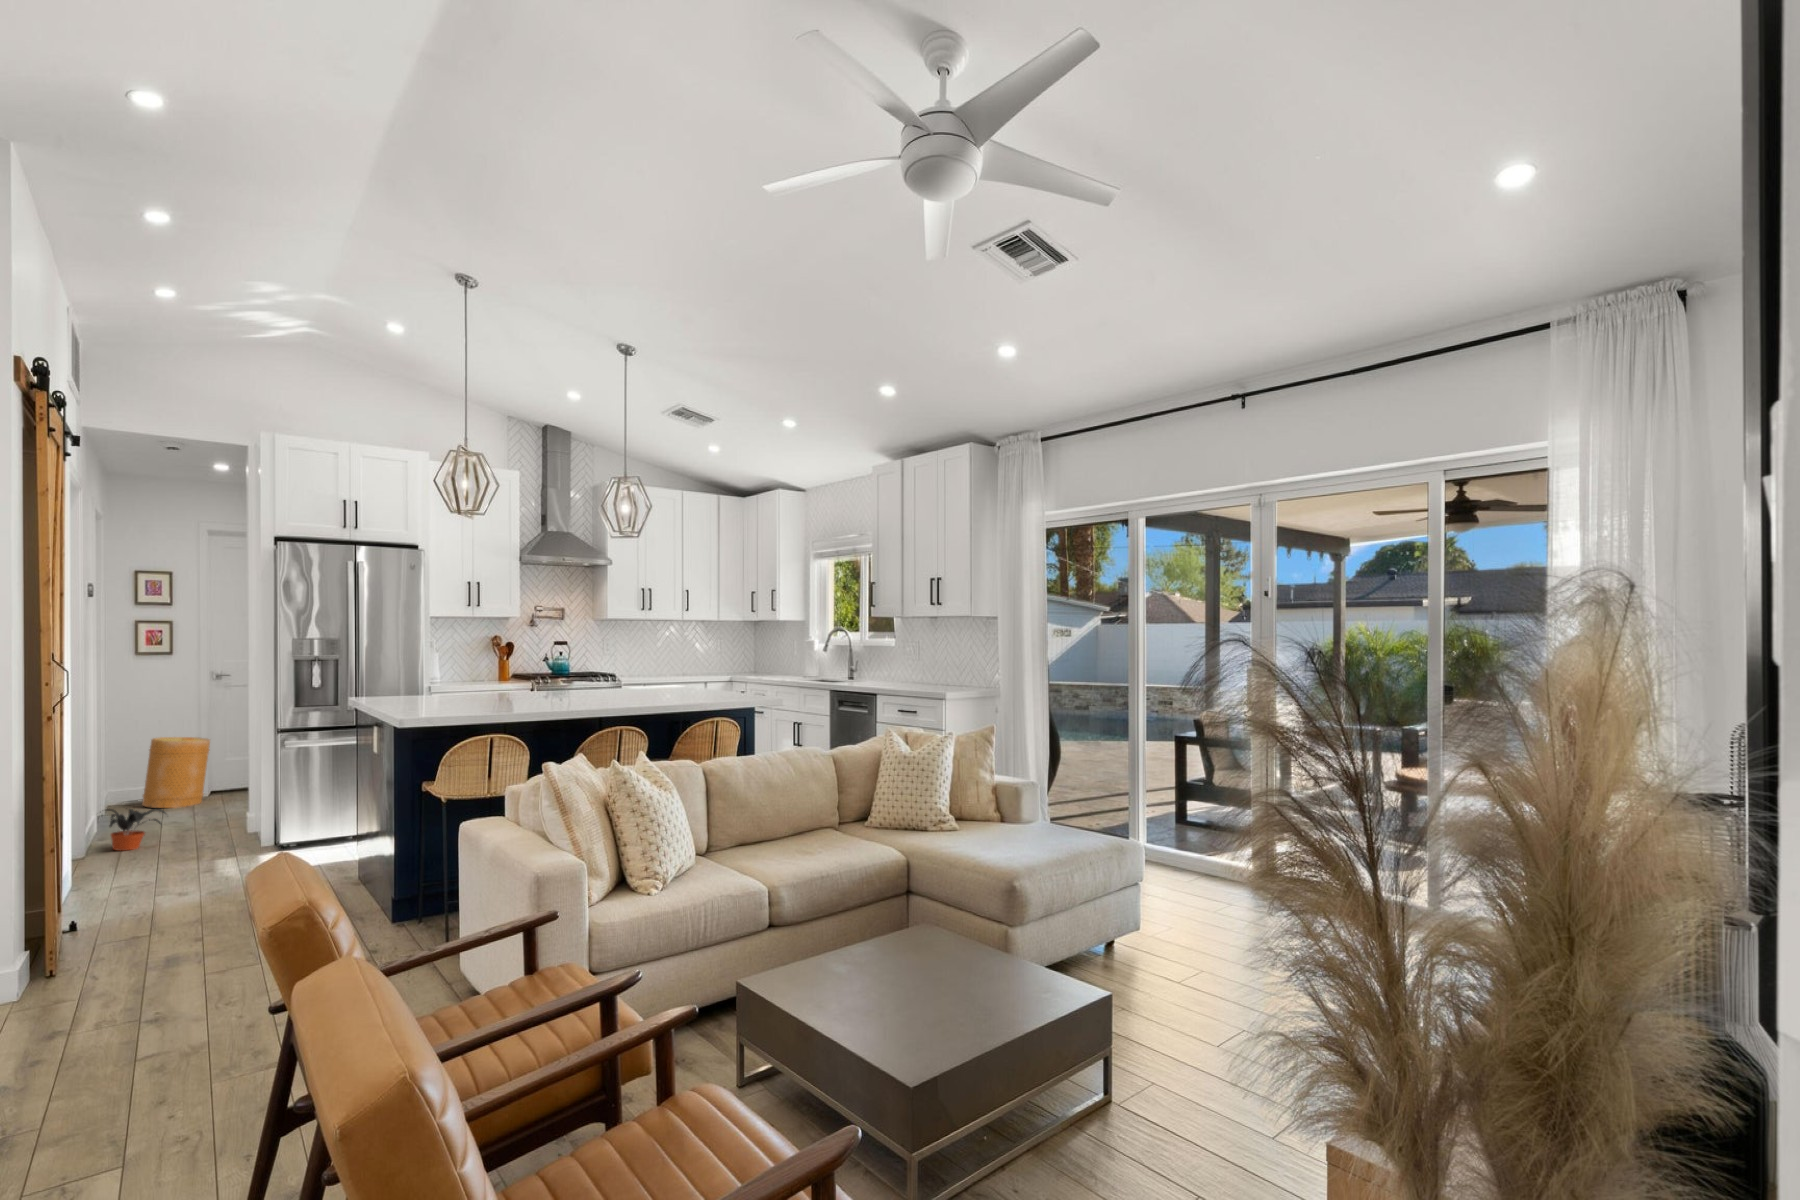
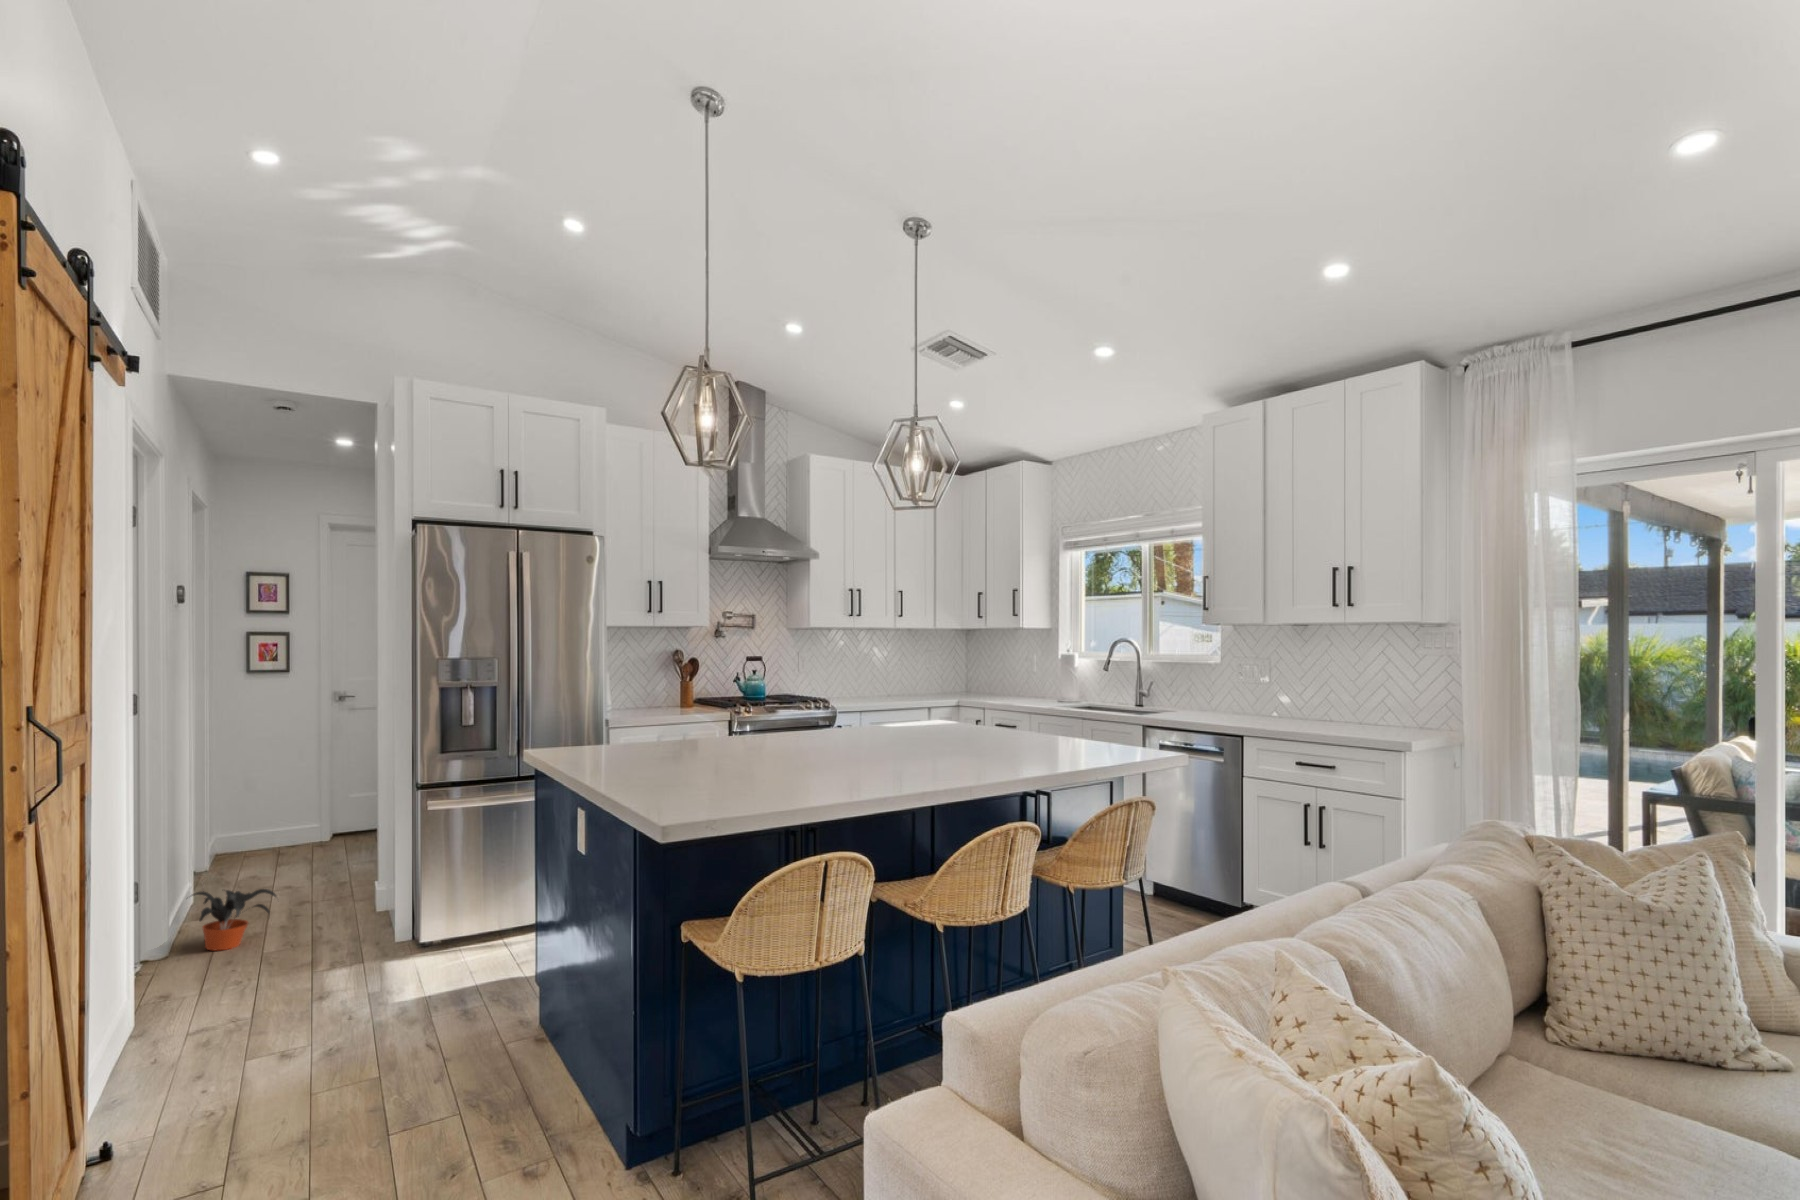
basket: present [142,737,210,808] -> none [252,773,333,866]

